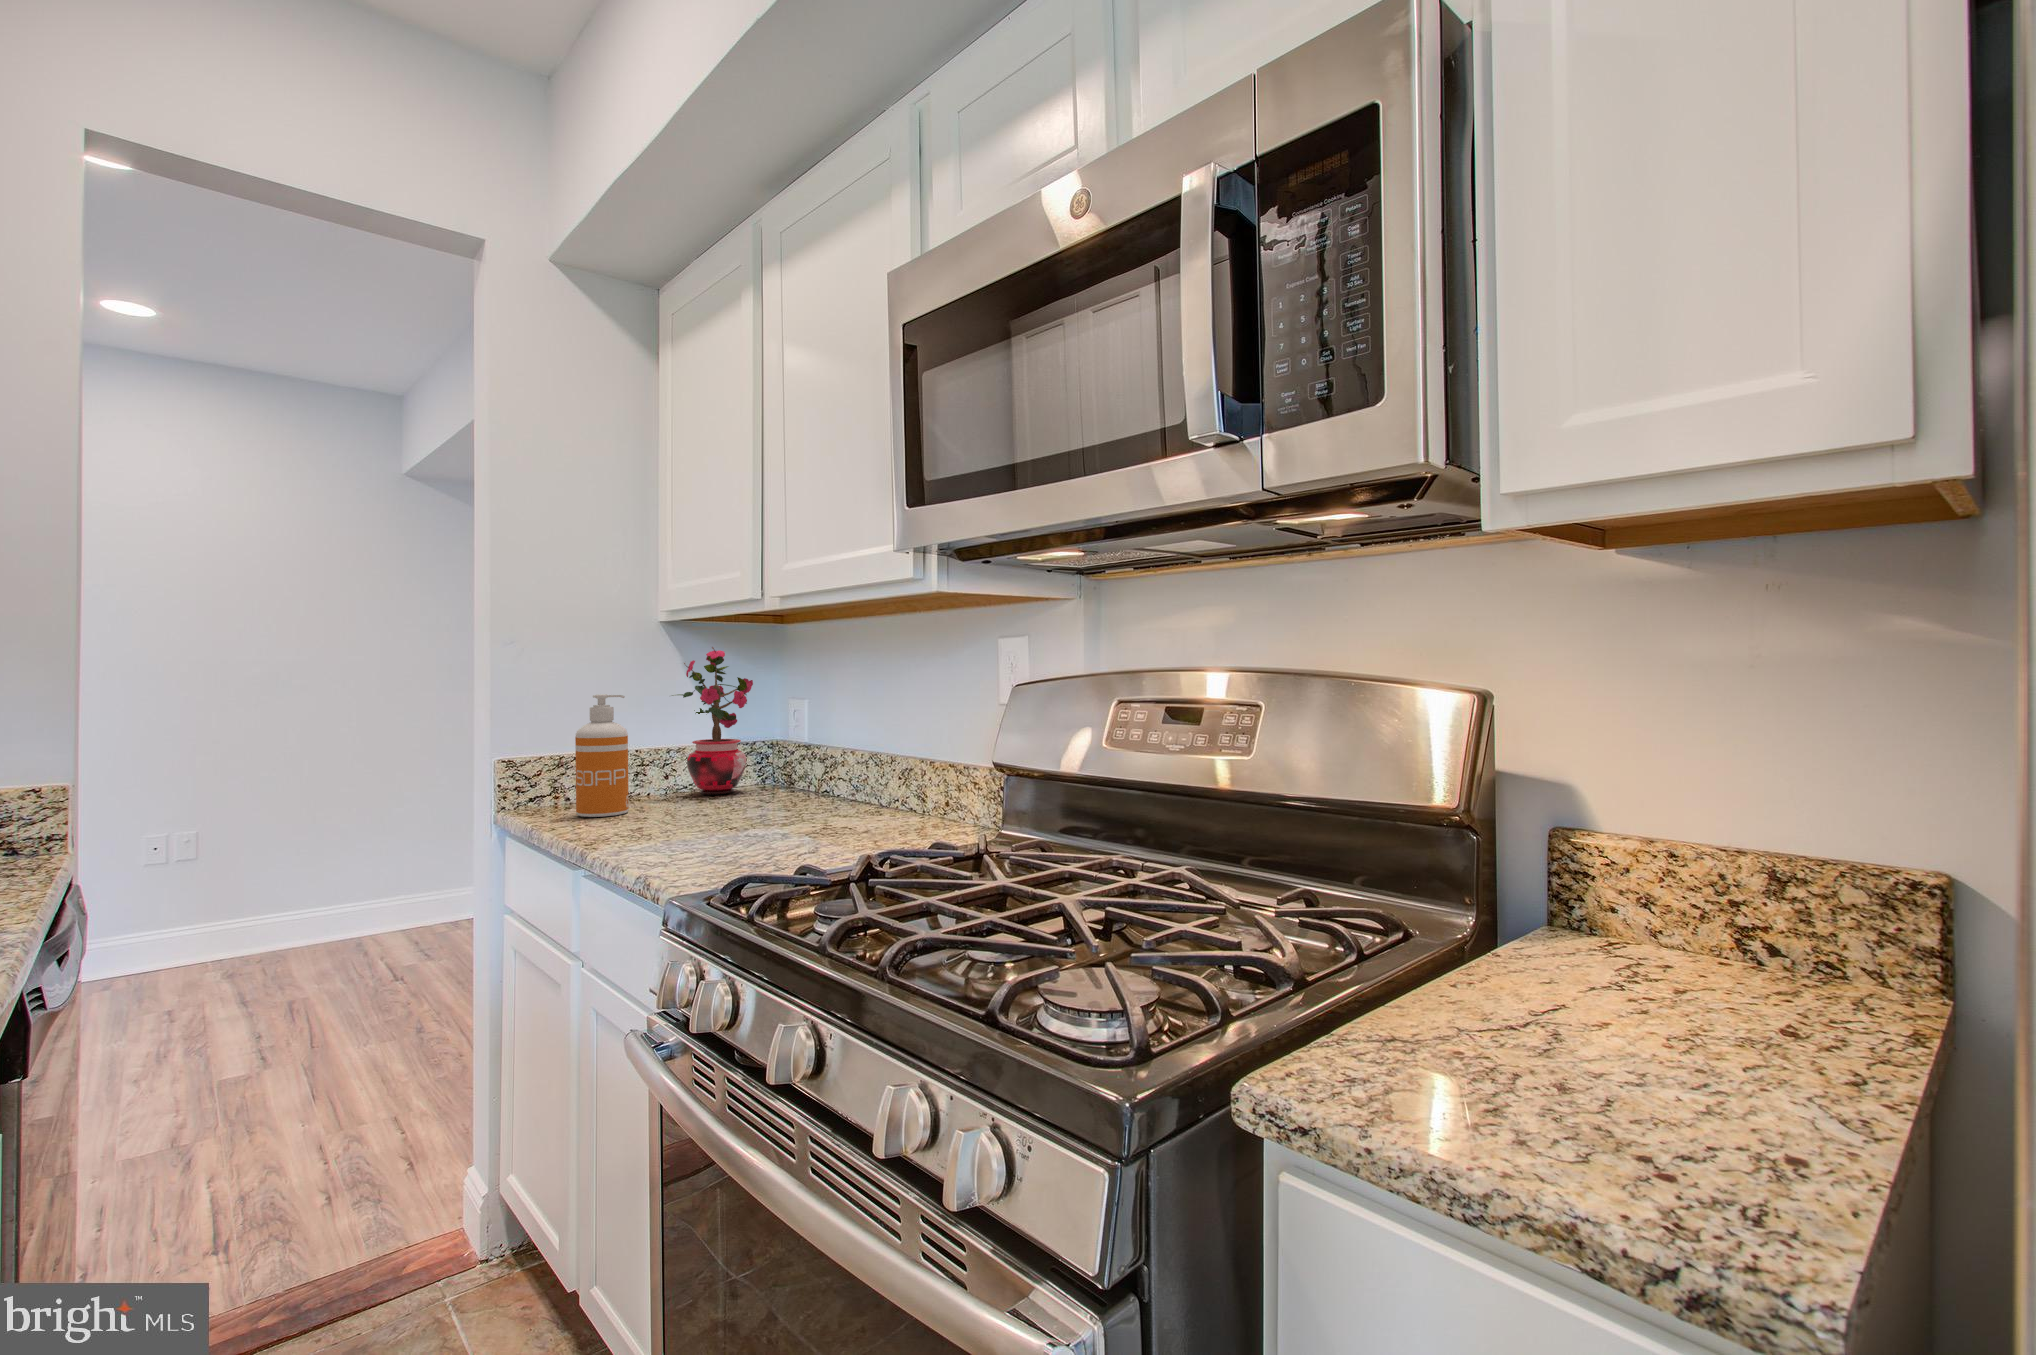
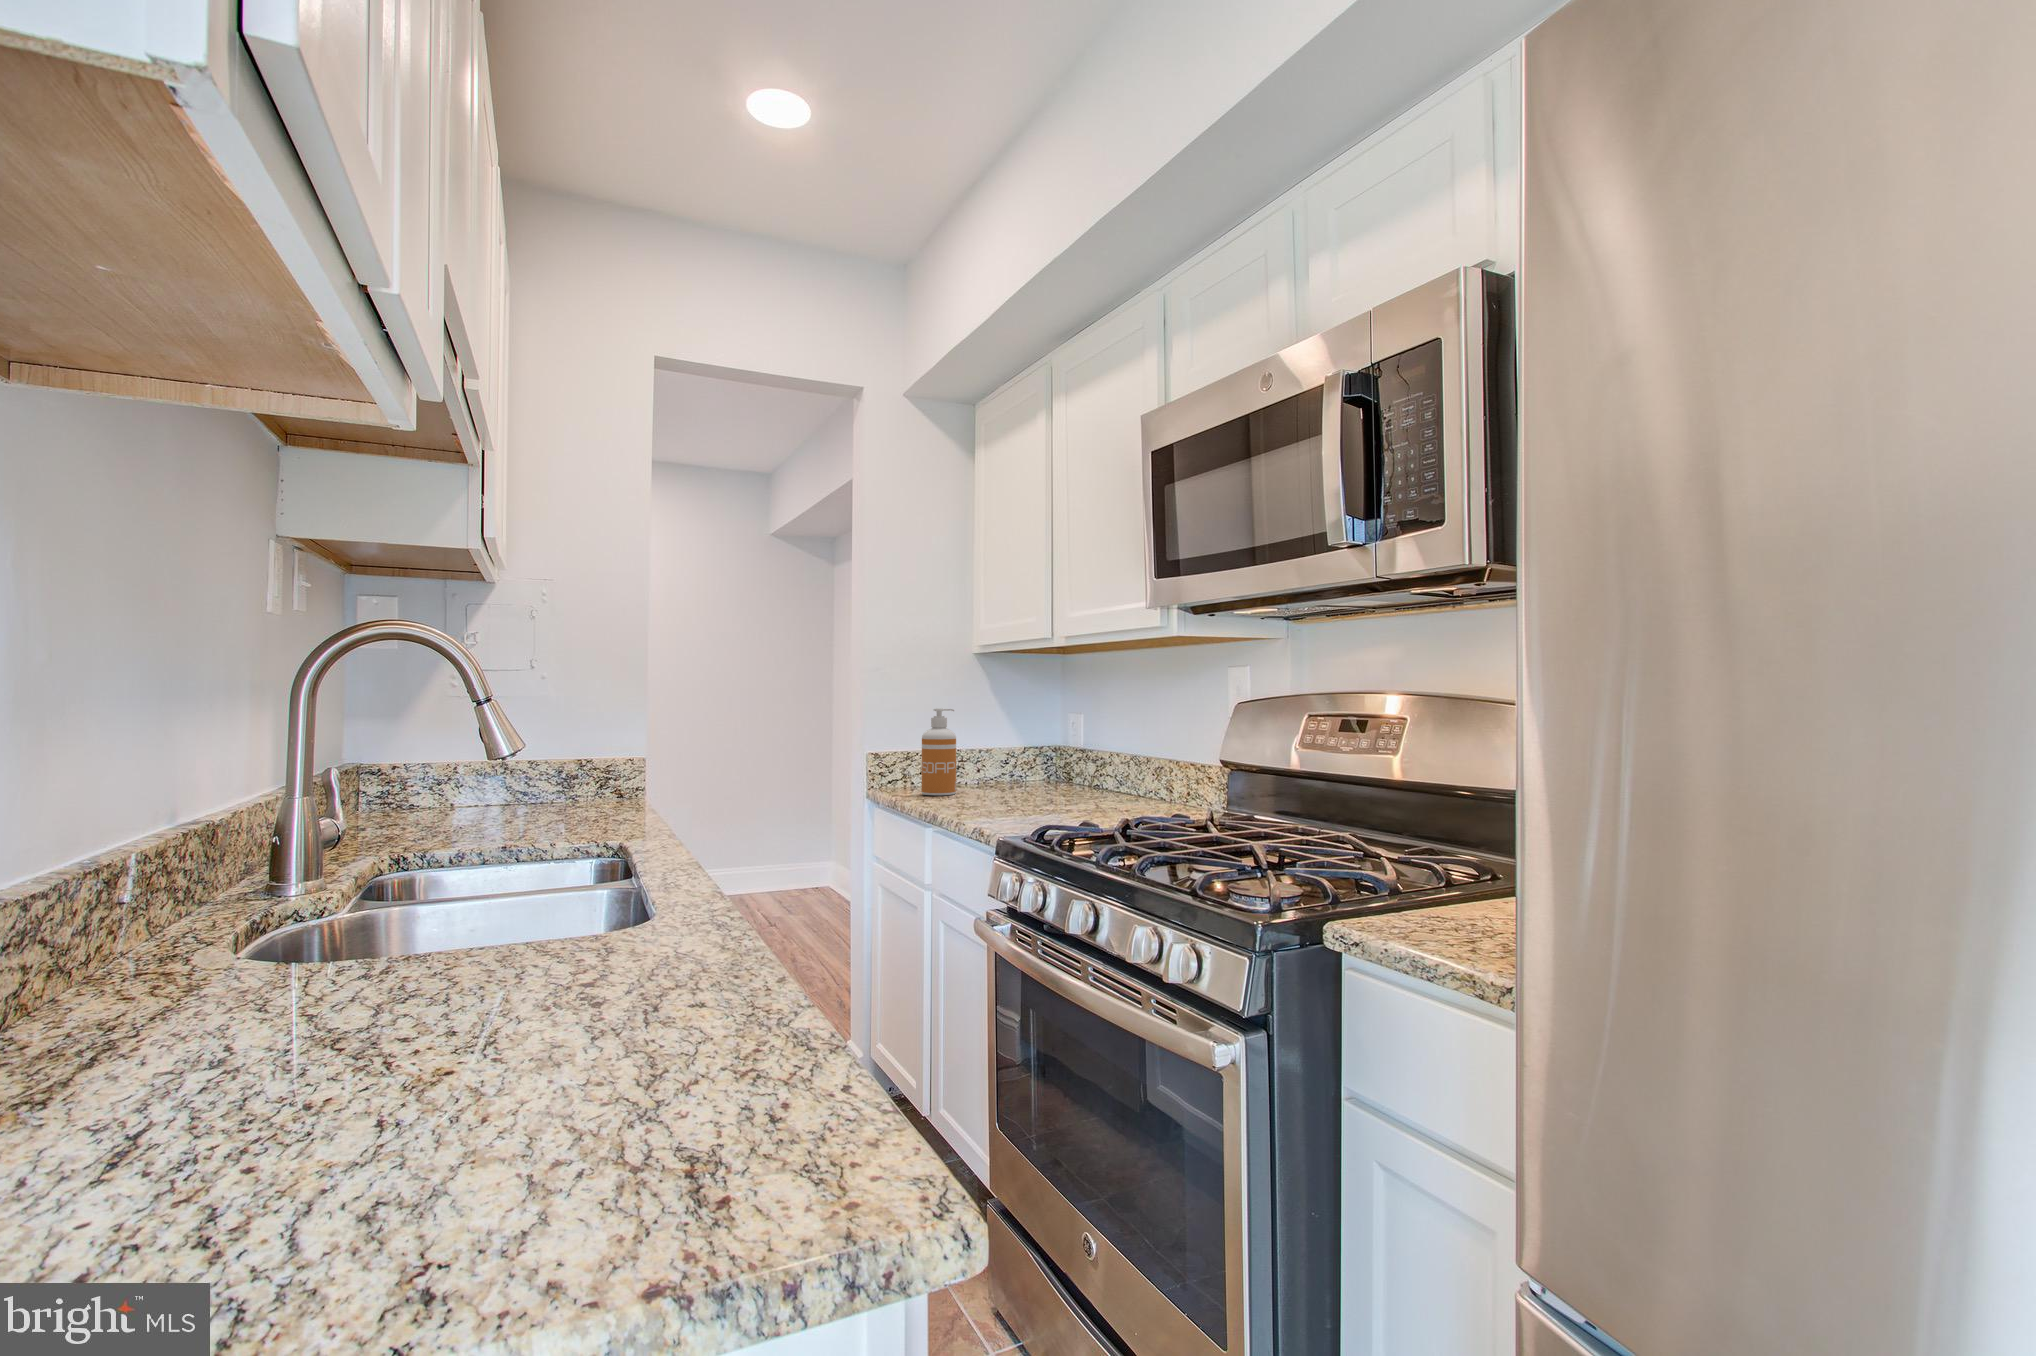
potted plant: present [672,647,753,795] -> none [982,674,1042,785]

